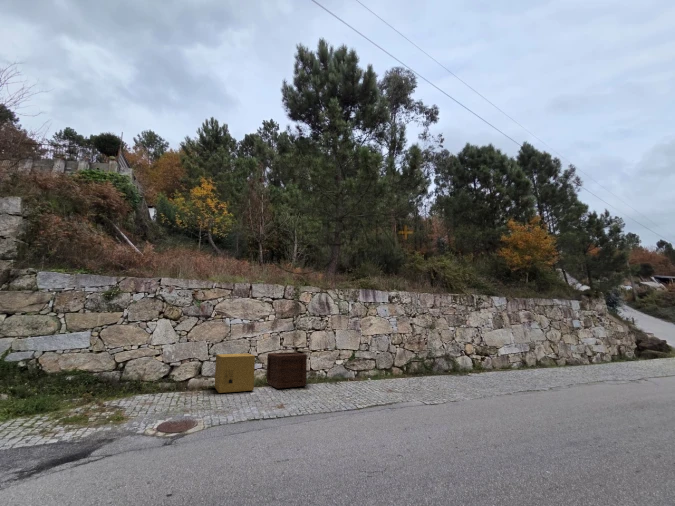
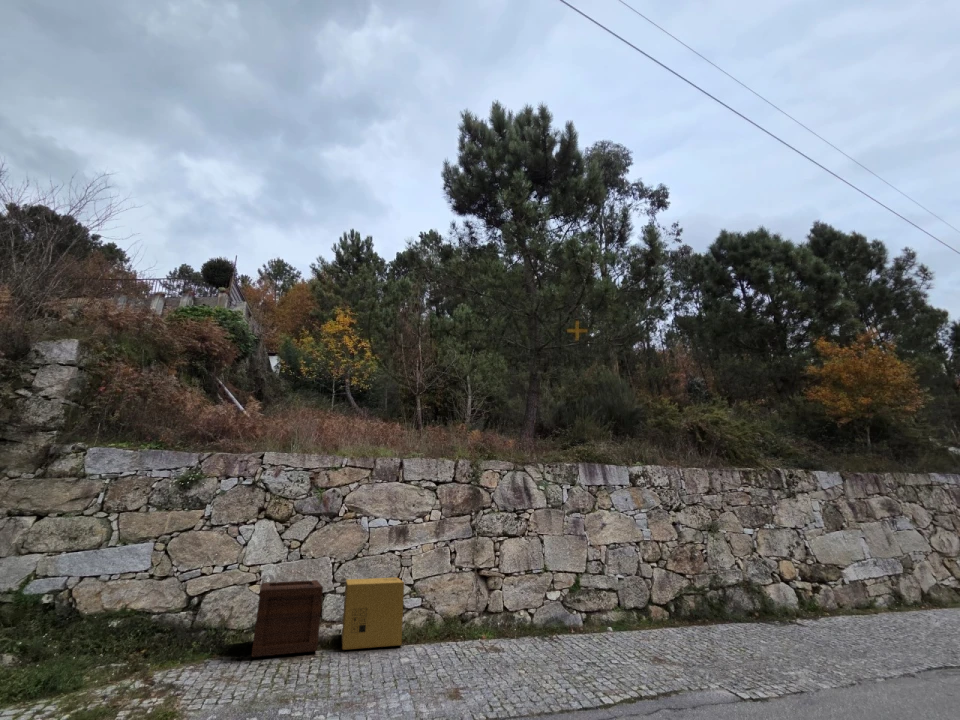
wooden crate: present [266,352,307,389] -> present [251,580,323,657]

